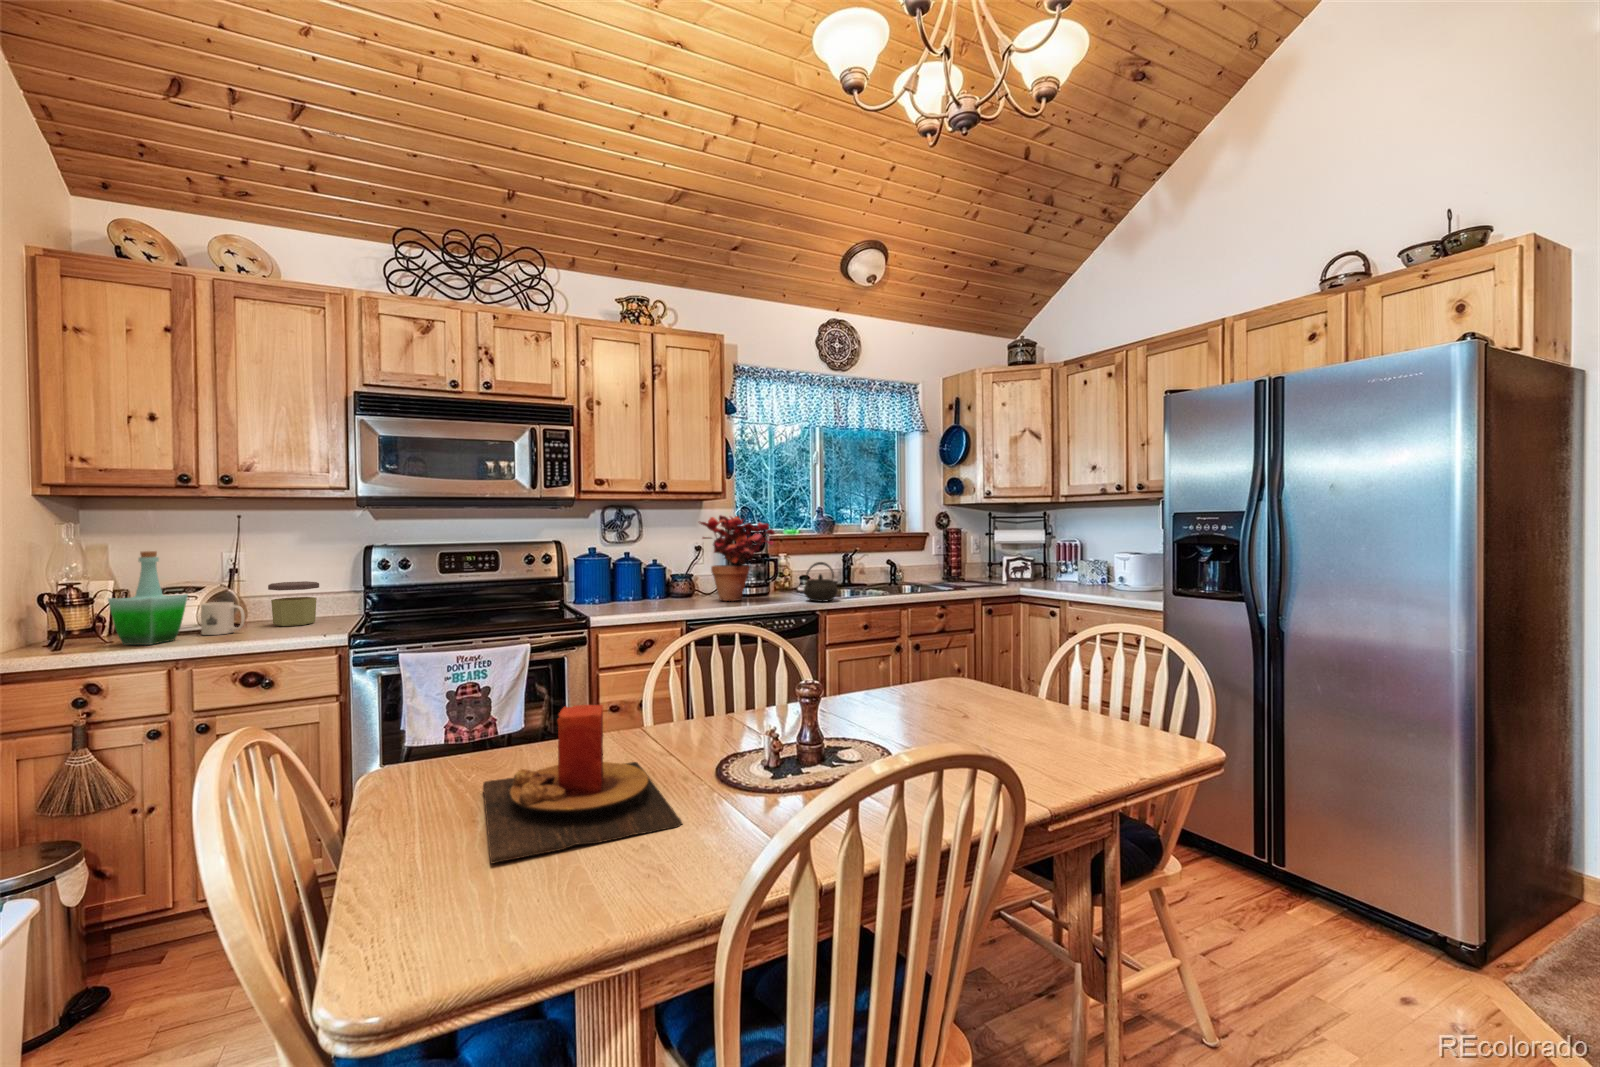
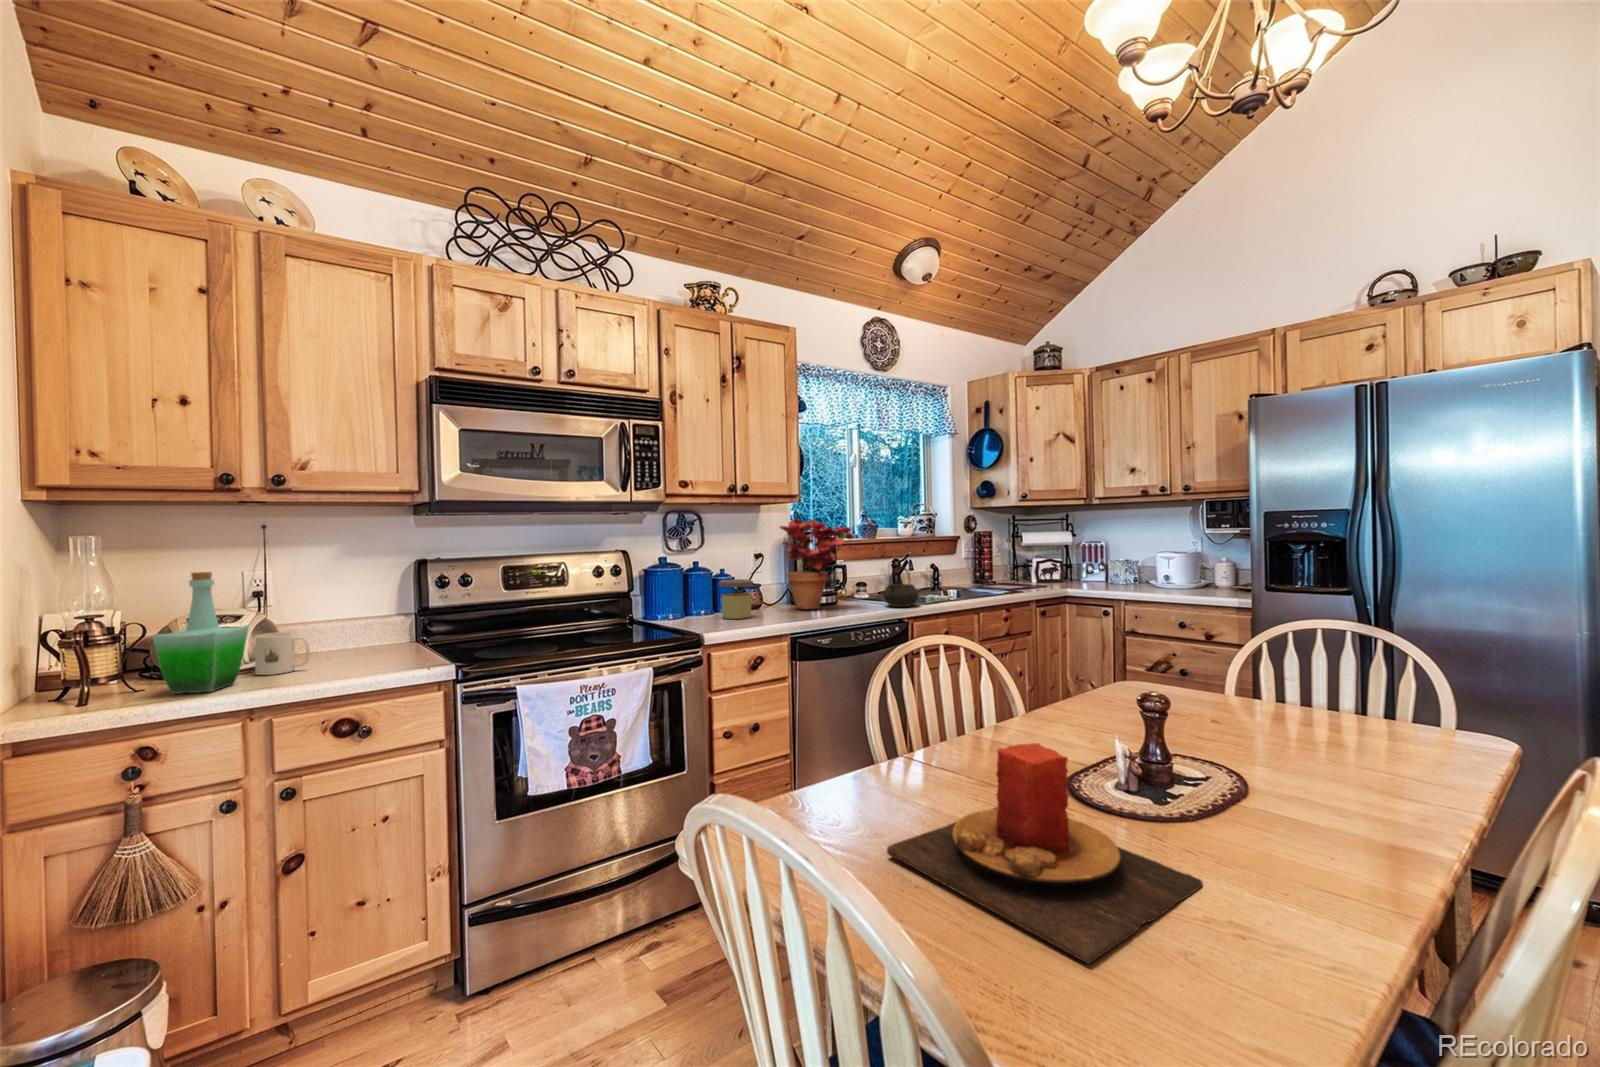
jar: present [268,581,319,626] -> present [719,579,753,619]

